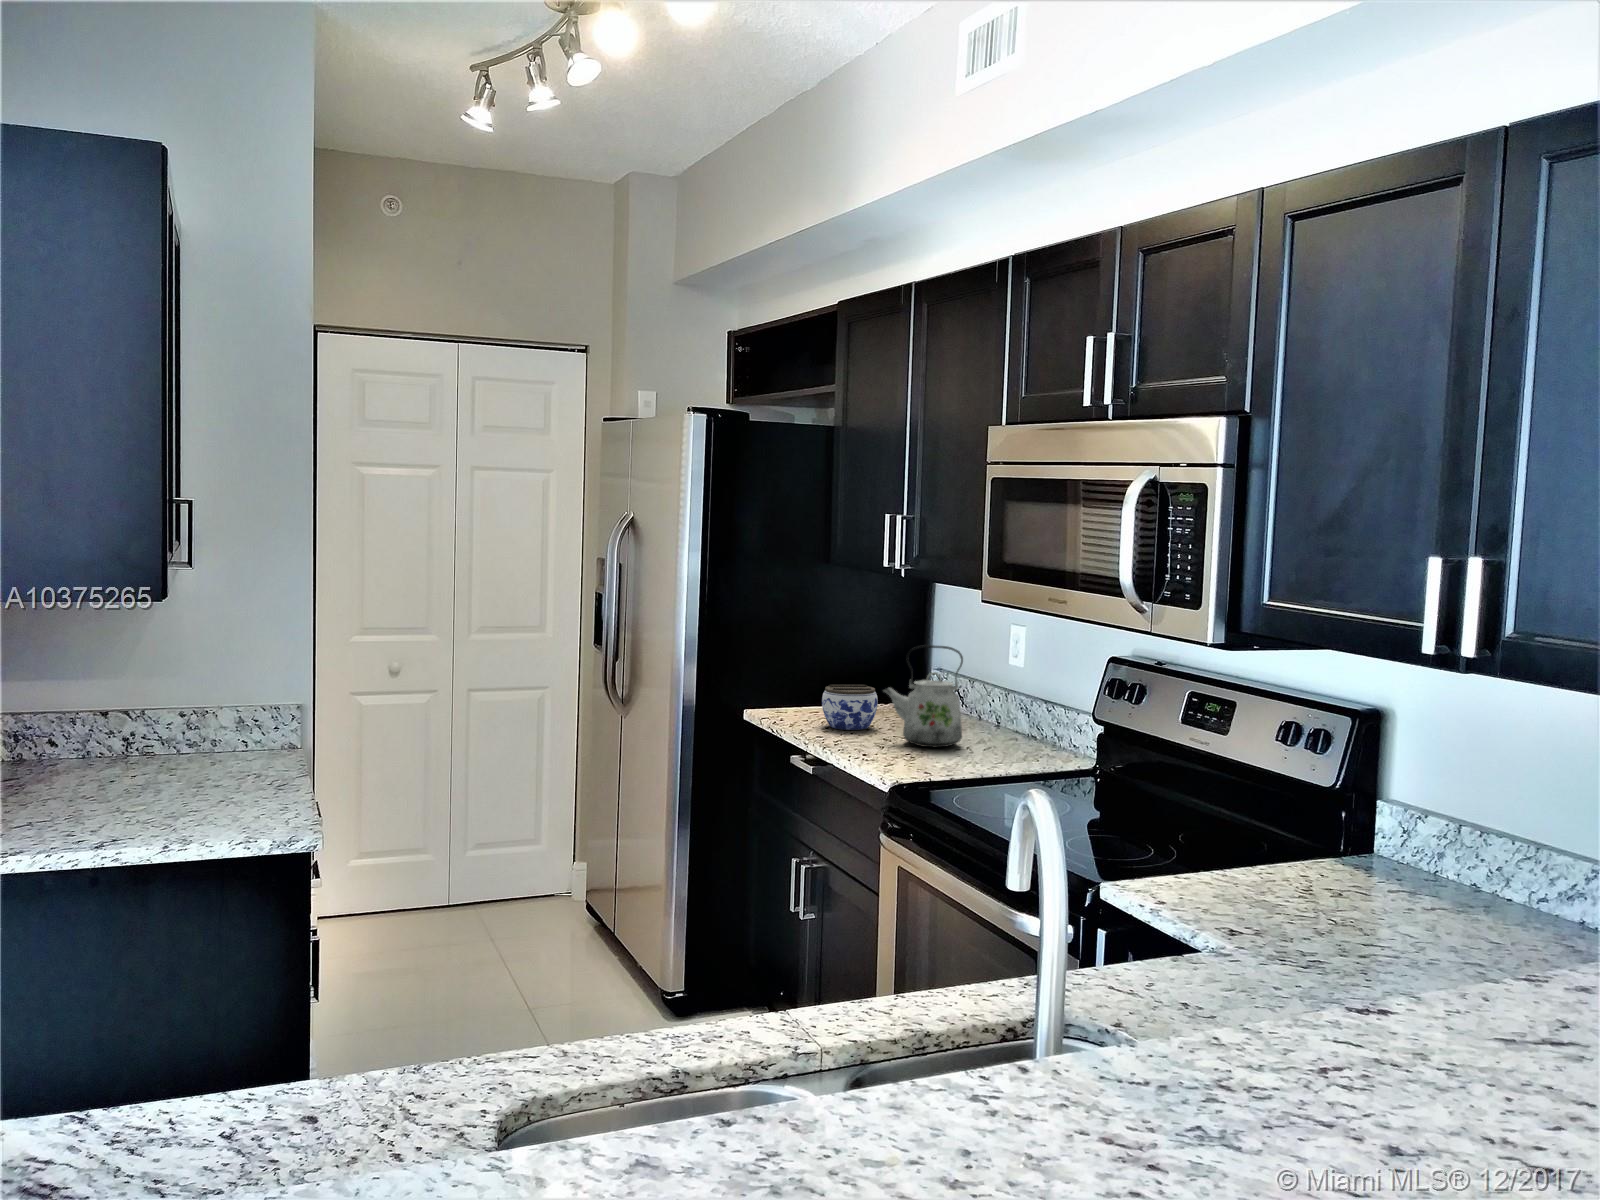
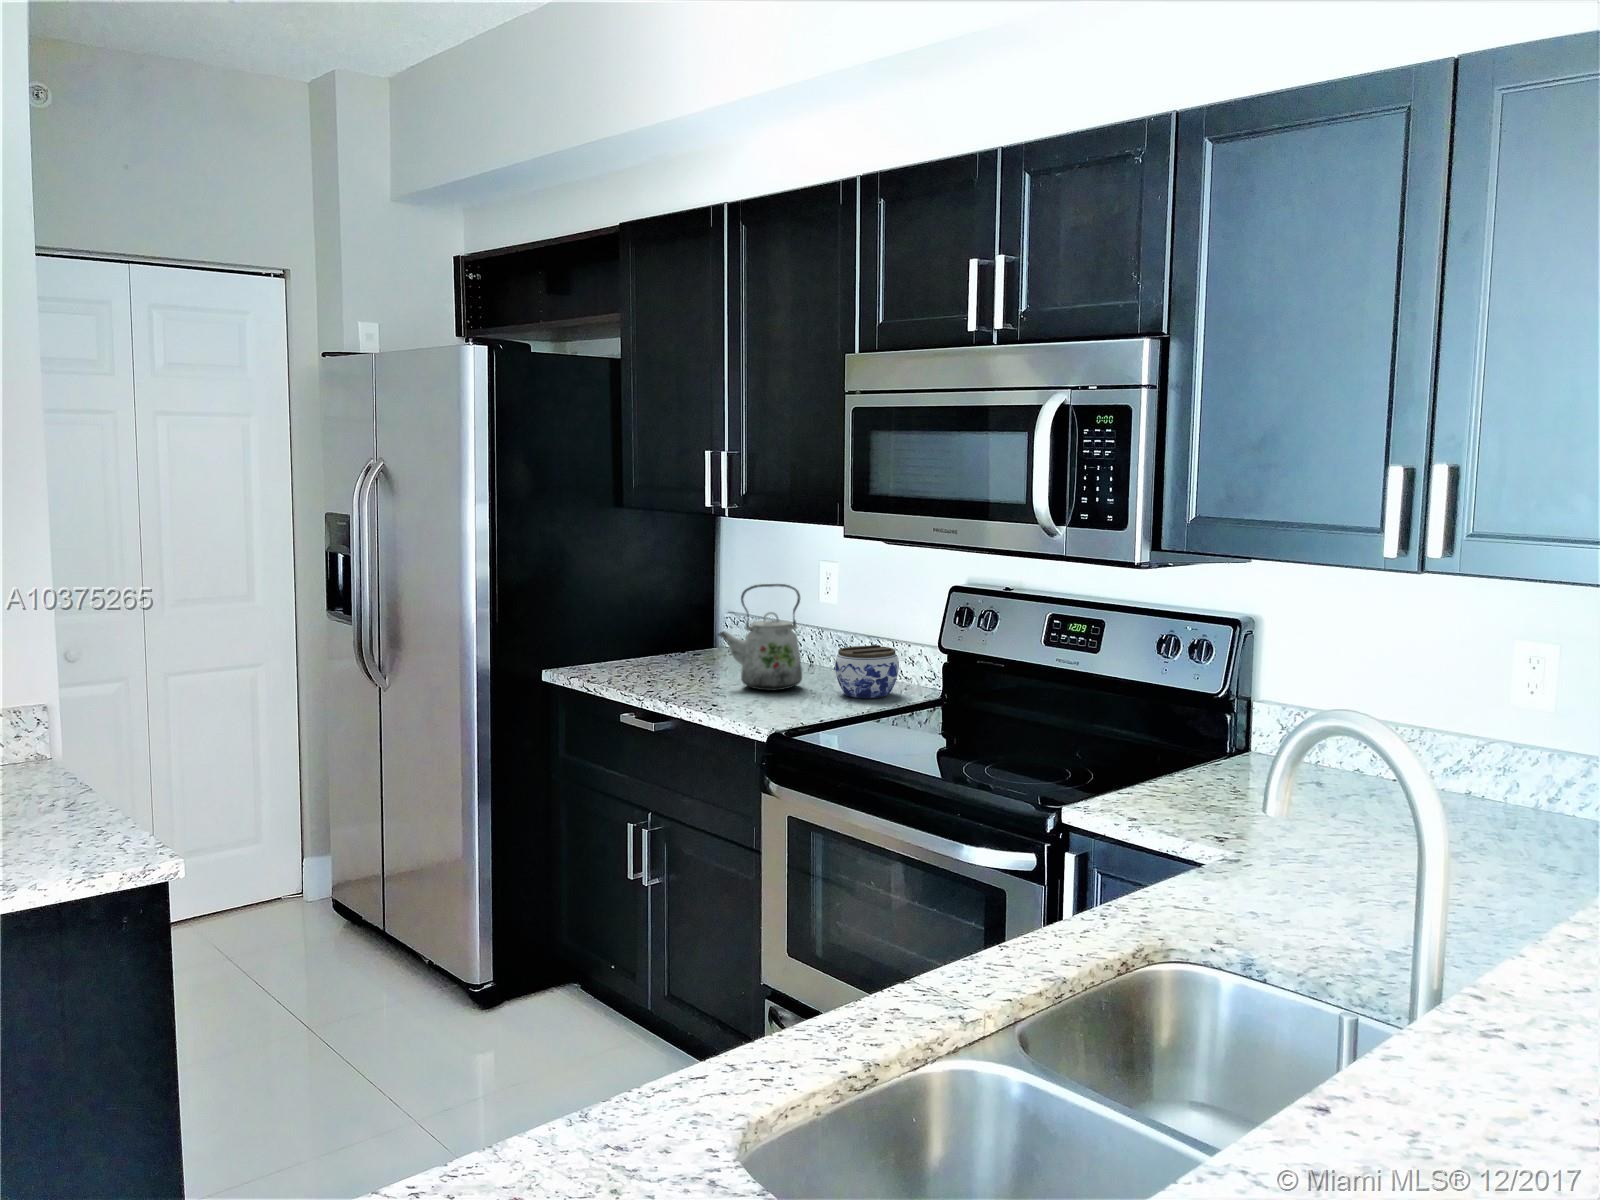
jar: present [822,685,878,730] -> present [835,645,899,698]

